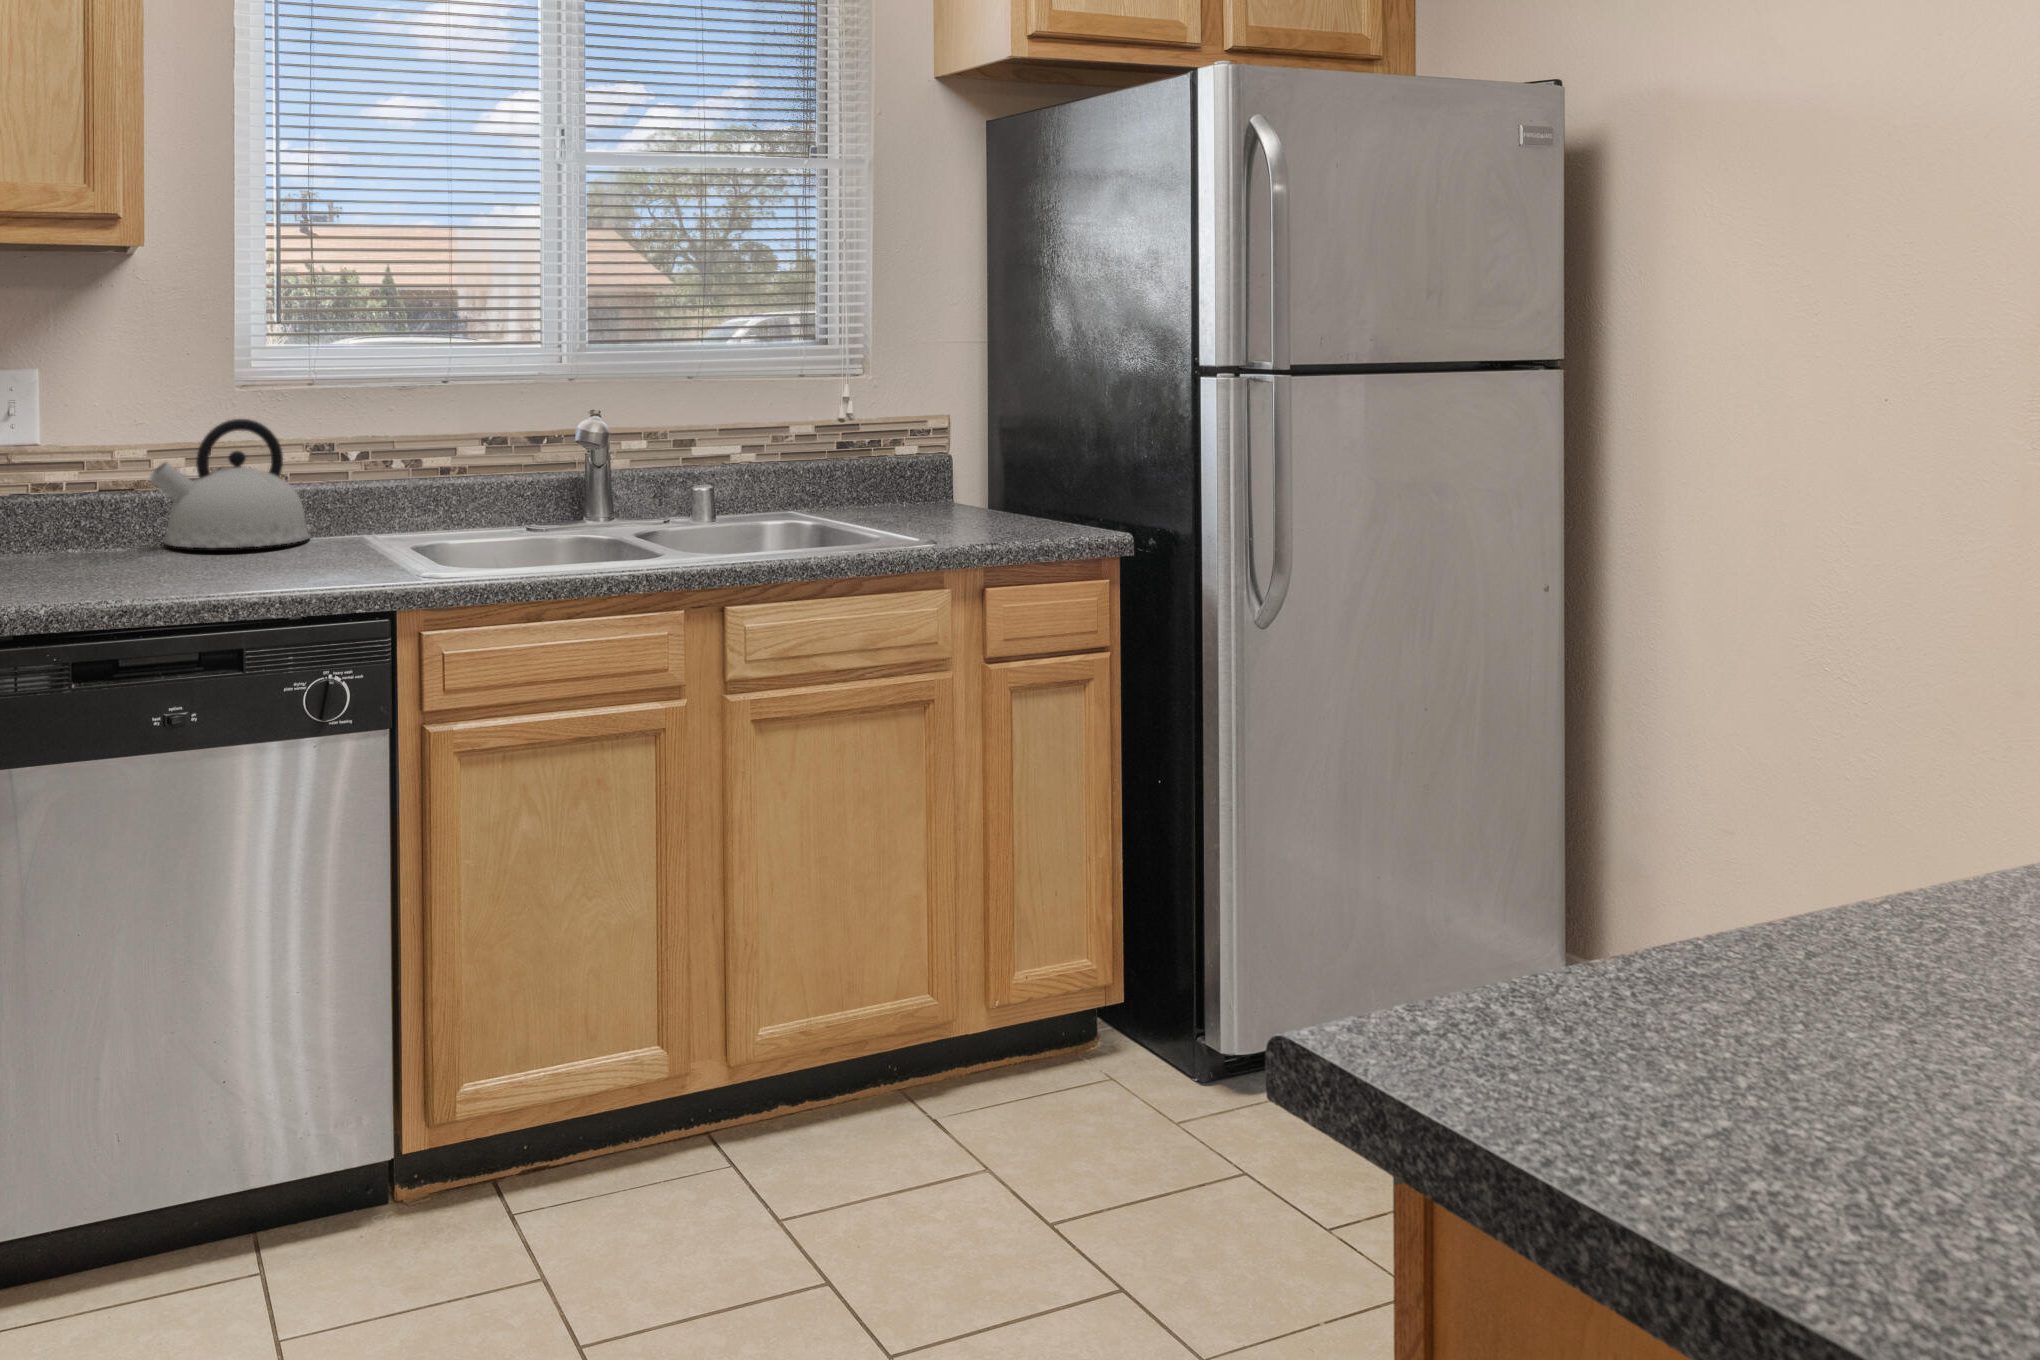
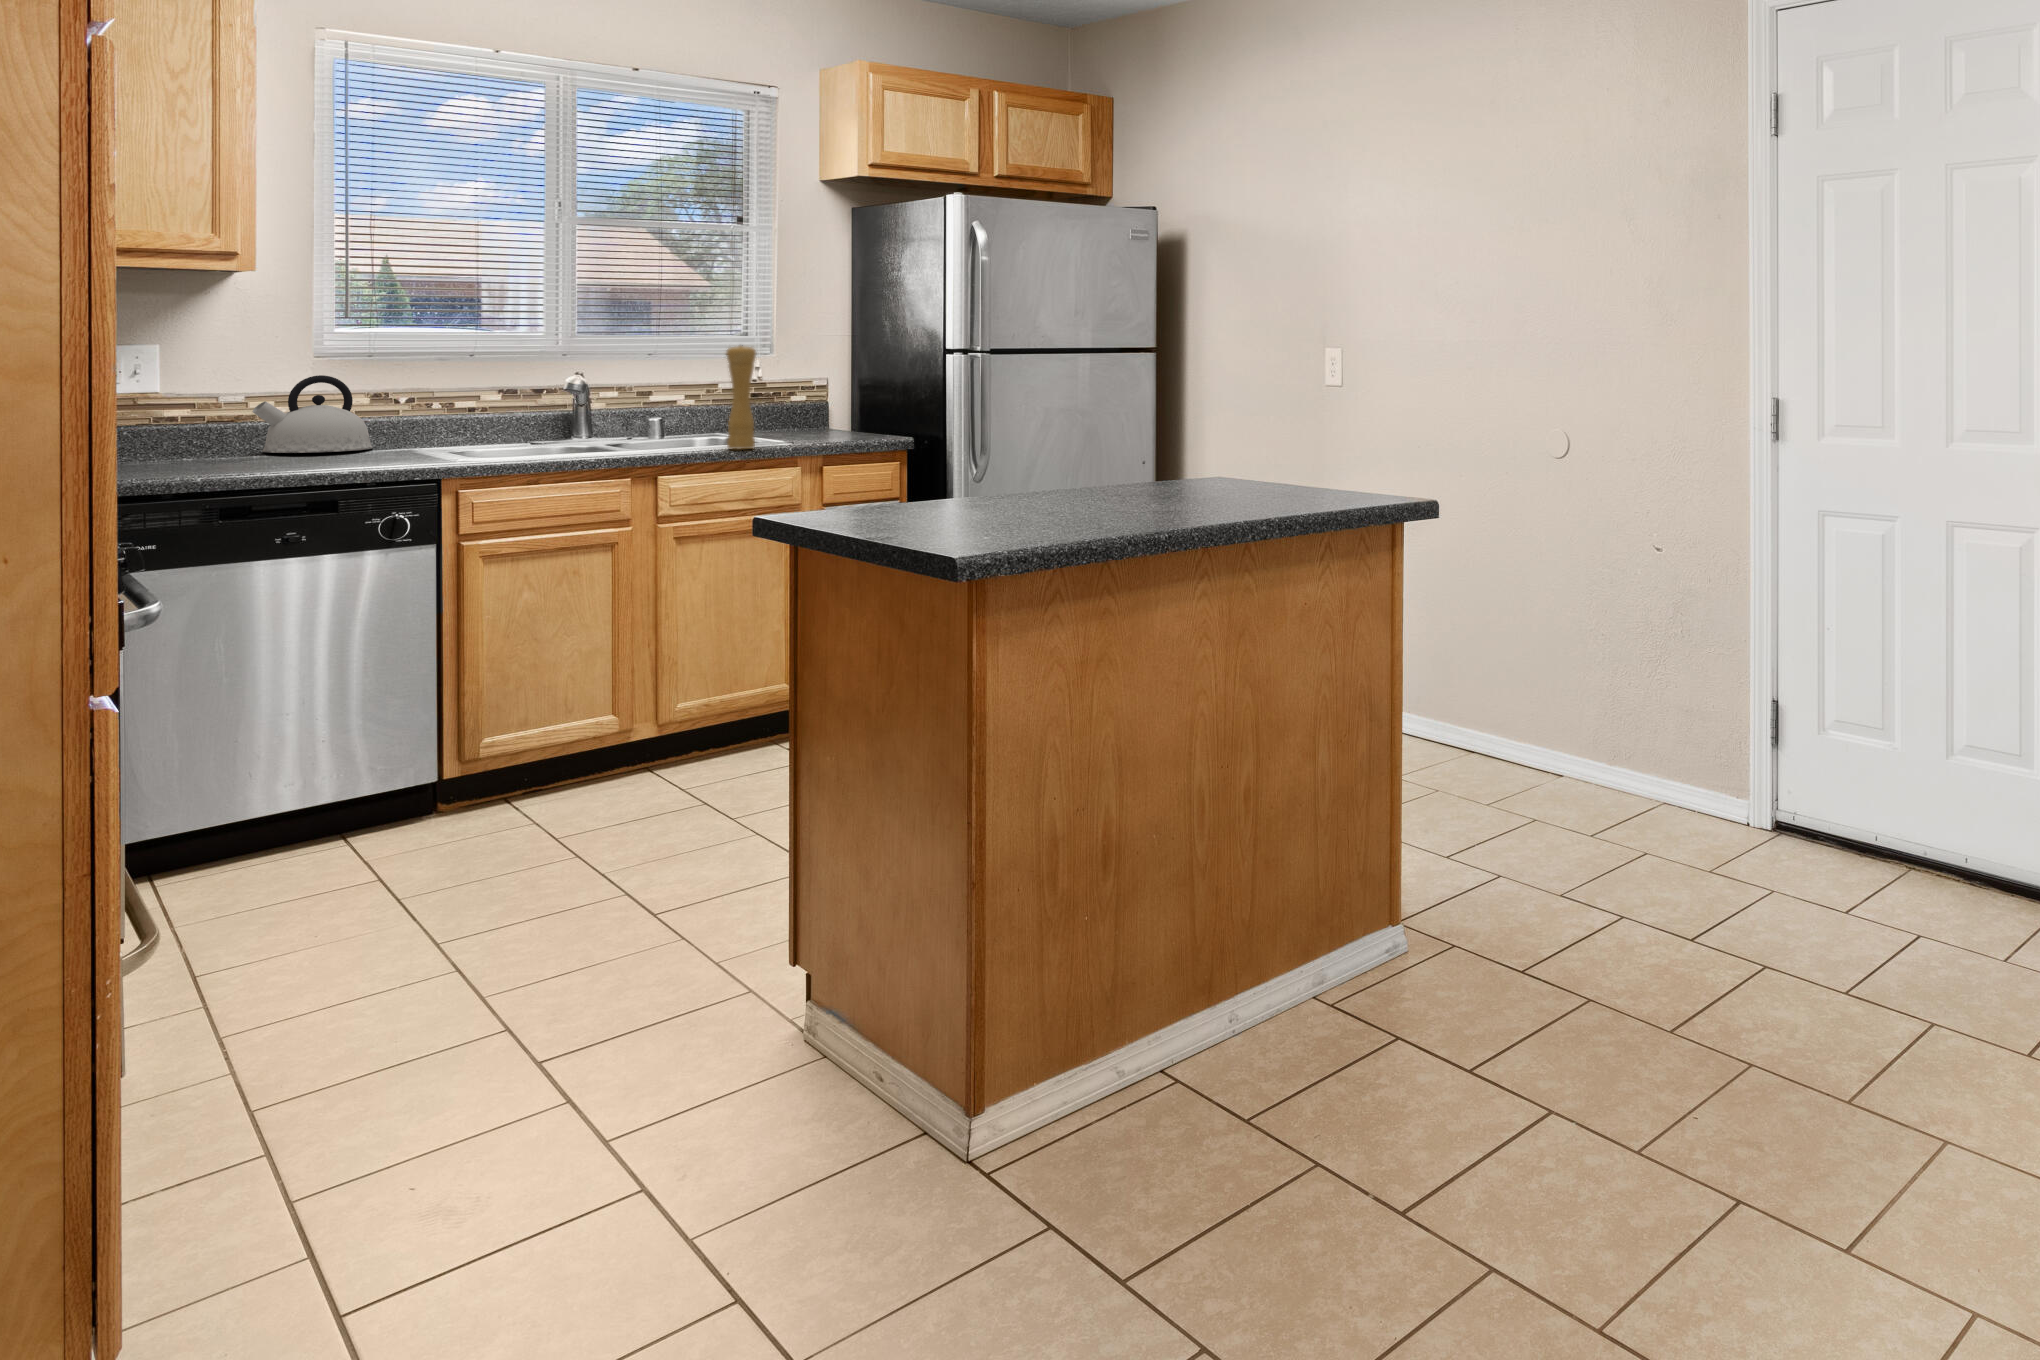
pepper mill: none [831,363,880,556] -> present [726,345,756,450]

